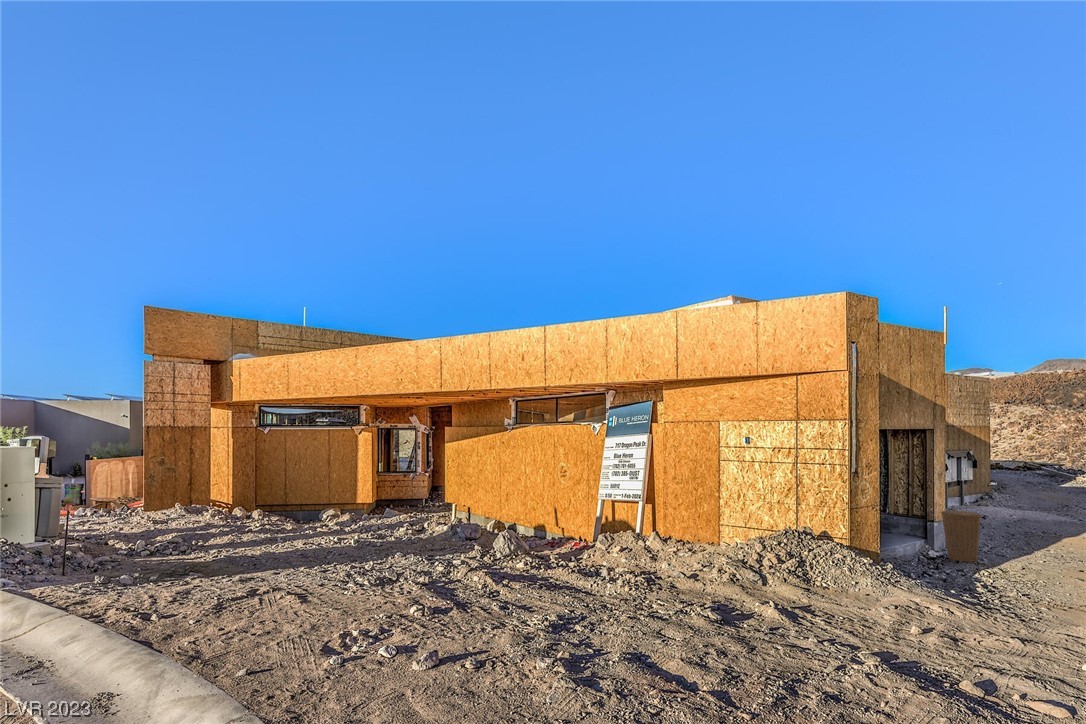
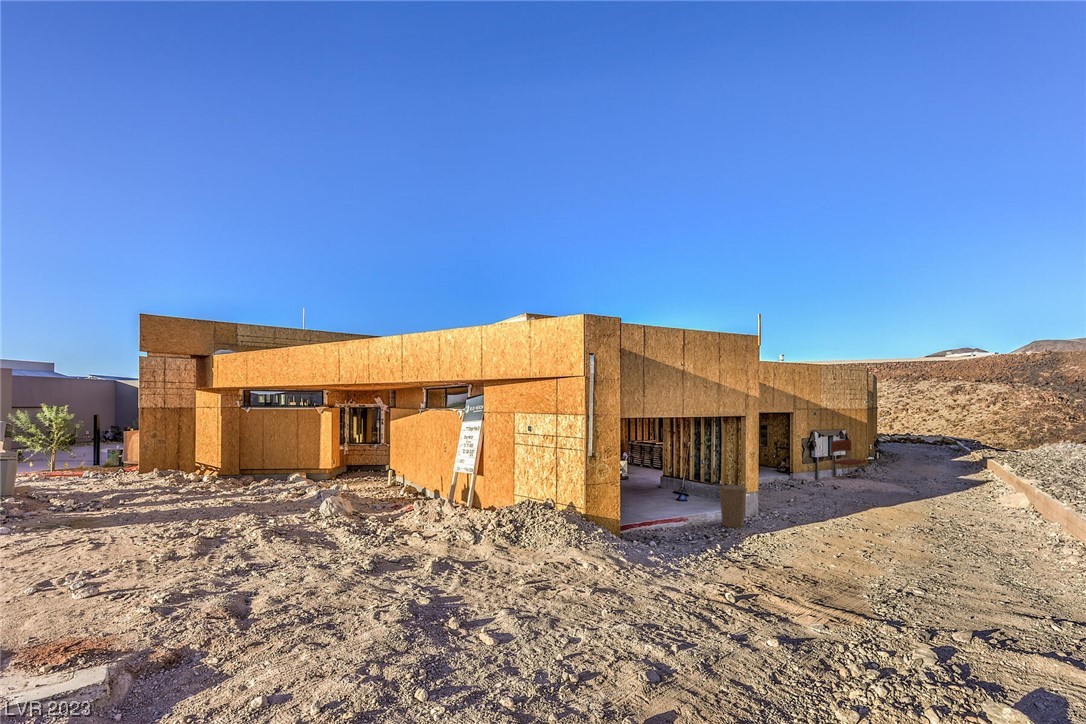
bench: none [959,461,996,505] -> present [831,440,866,479]

